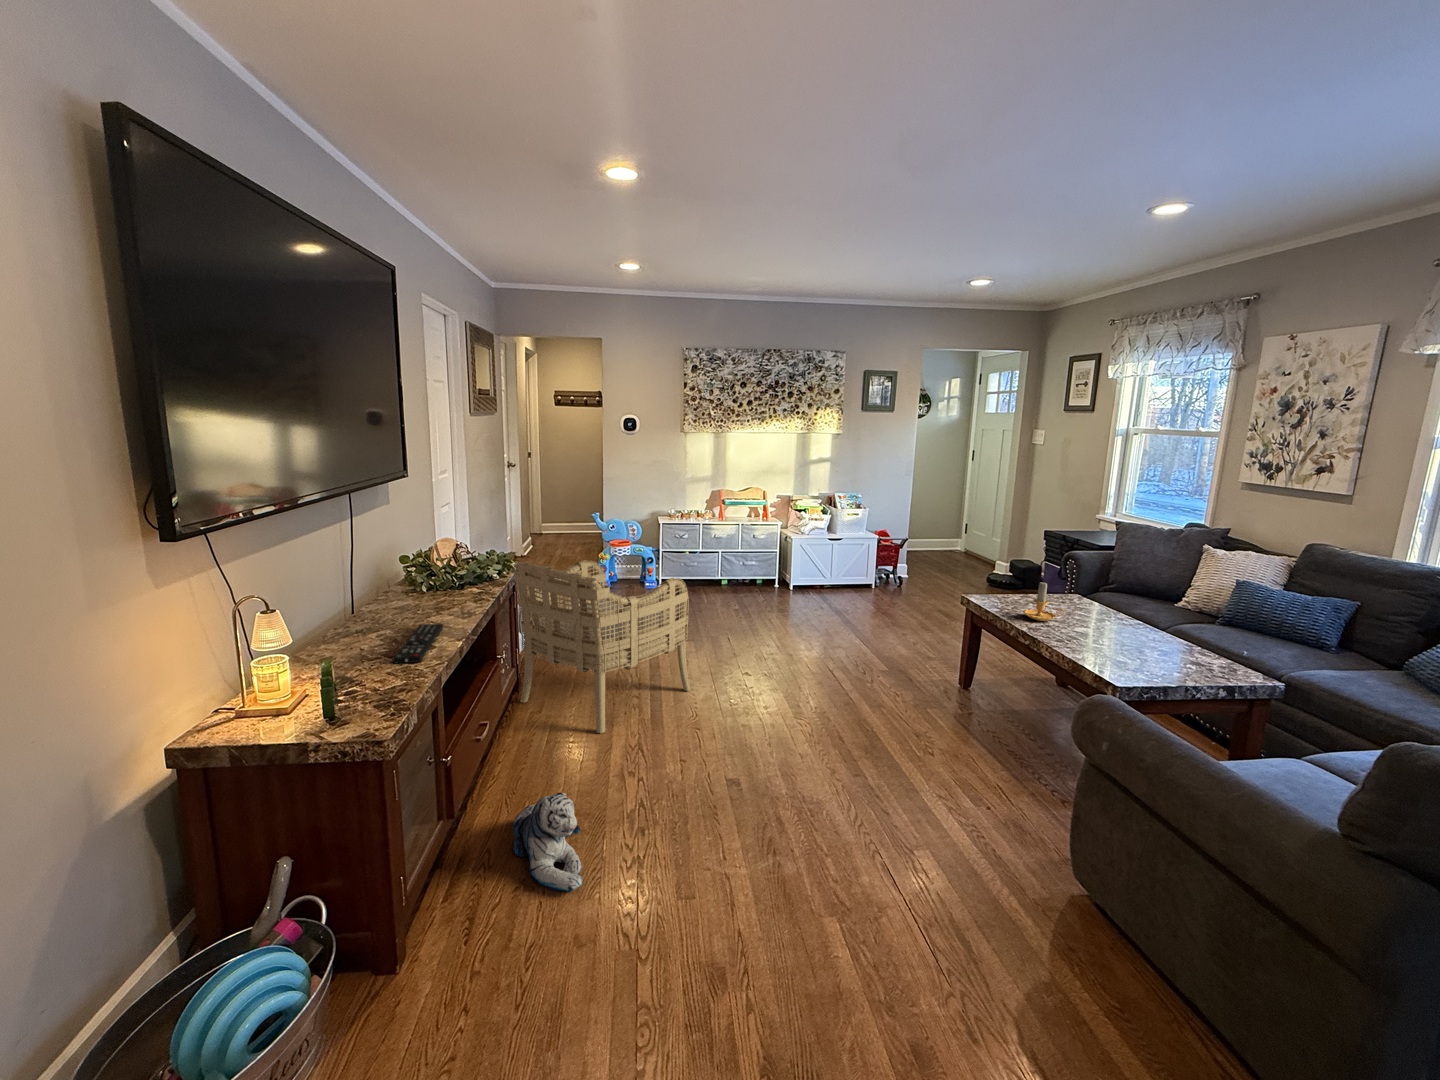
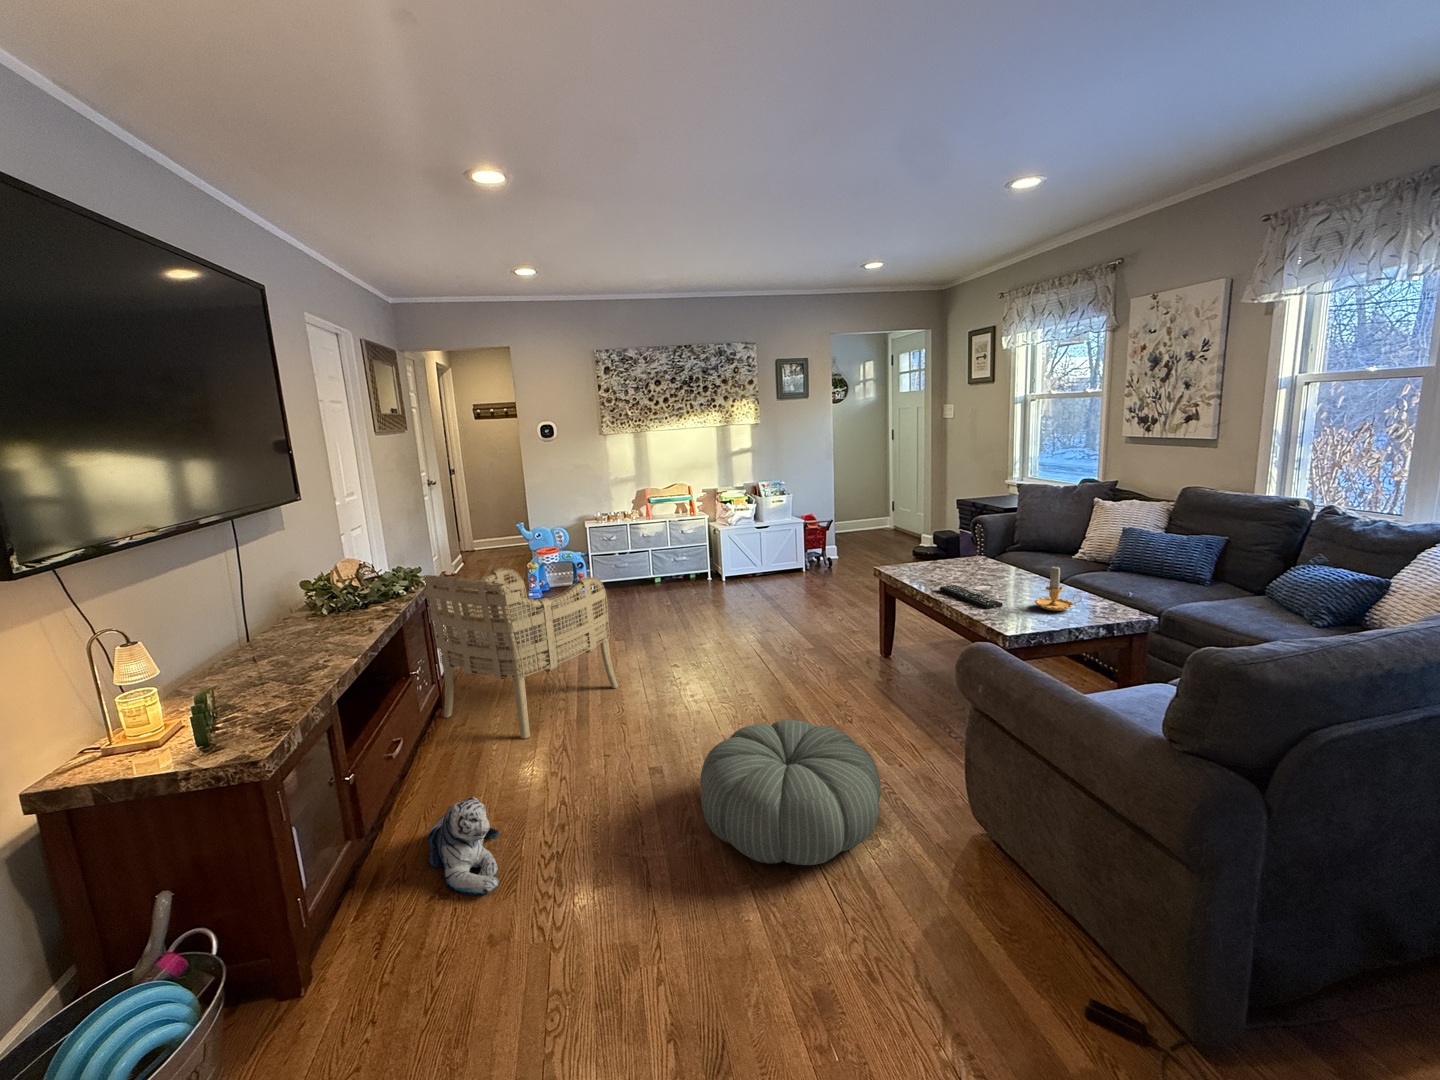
candle: present [1023,582,1064,621] -> present [1035,566,1082,611]
remote control: present [393,624,443,664] -> present [940,585,1003,609]
pouf: none [785,749,975,906] -> present [700,720,881,865]

